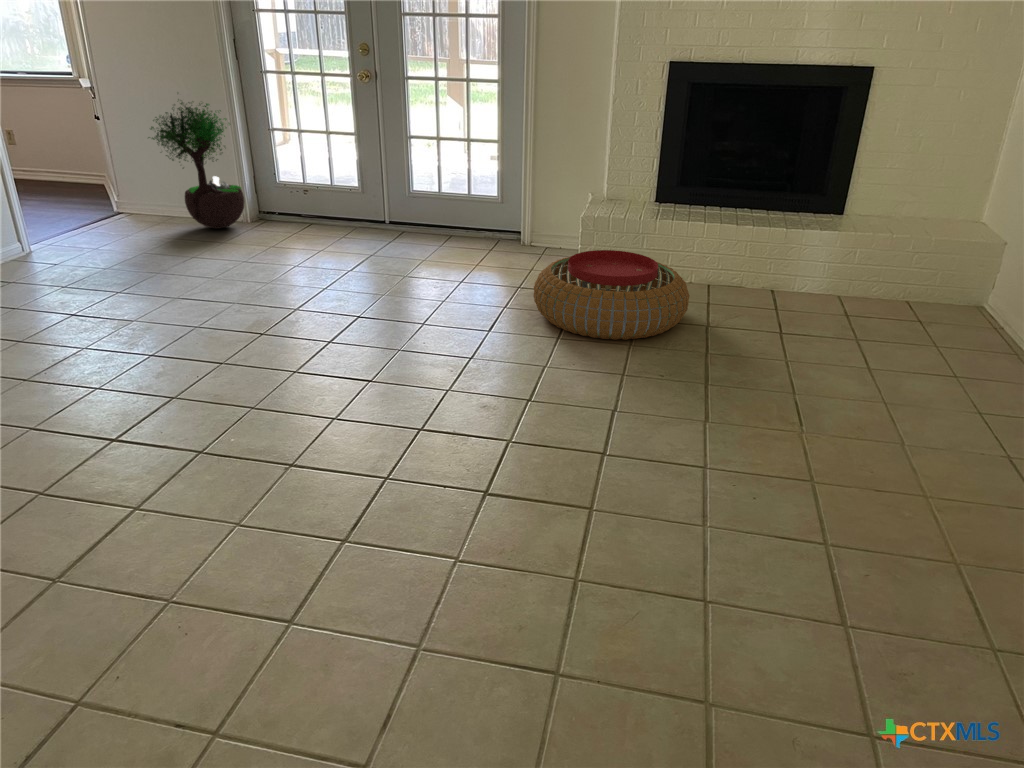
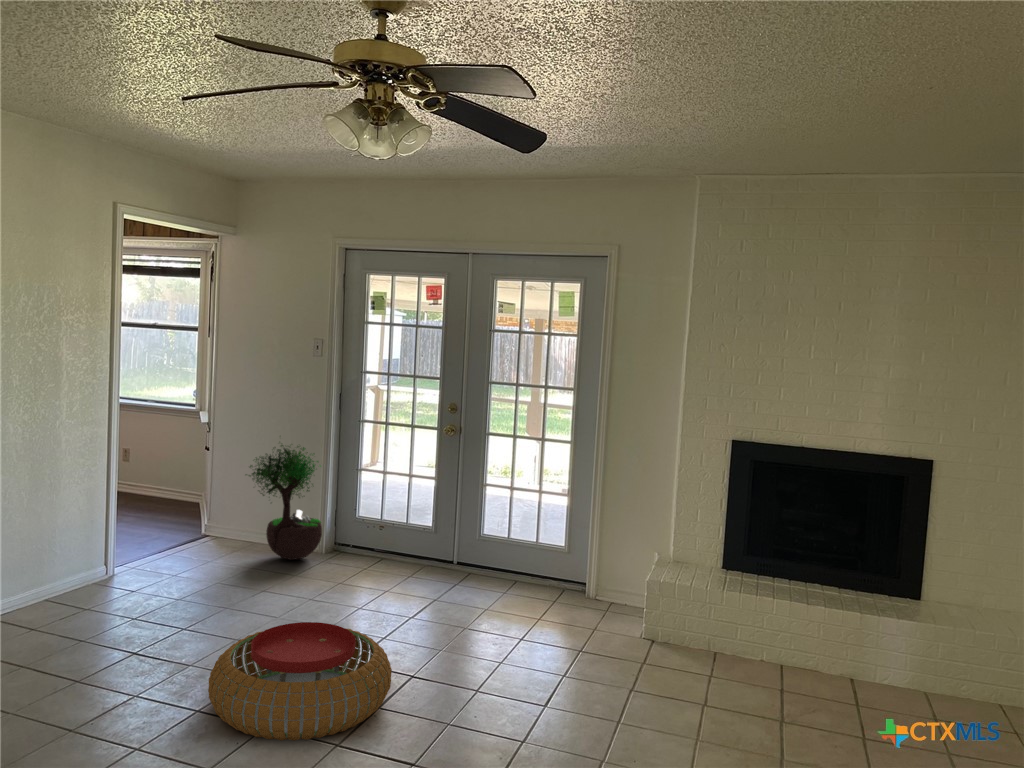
pouf: present [533,250,690,340] -> present [208,622,392,741]

